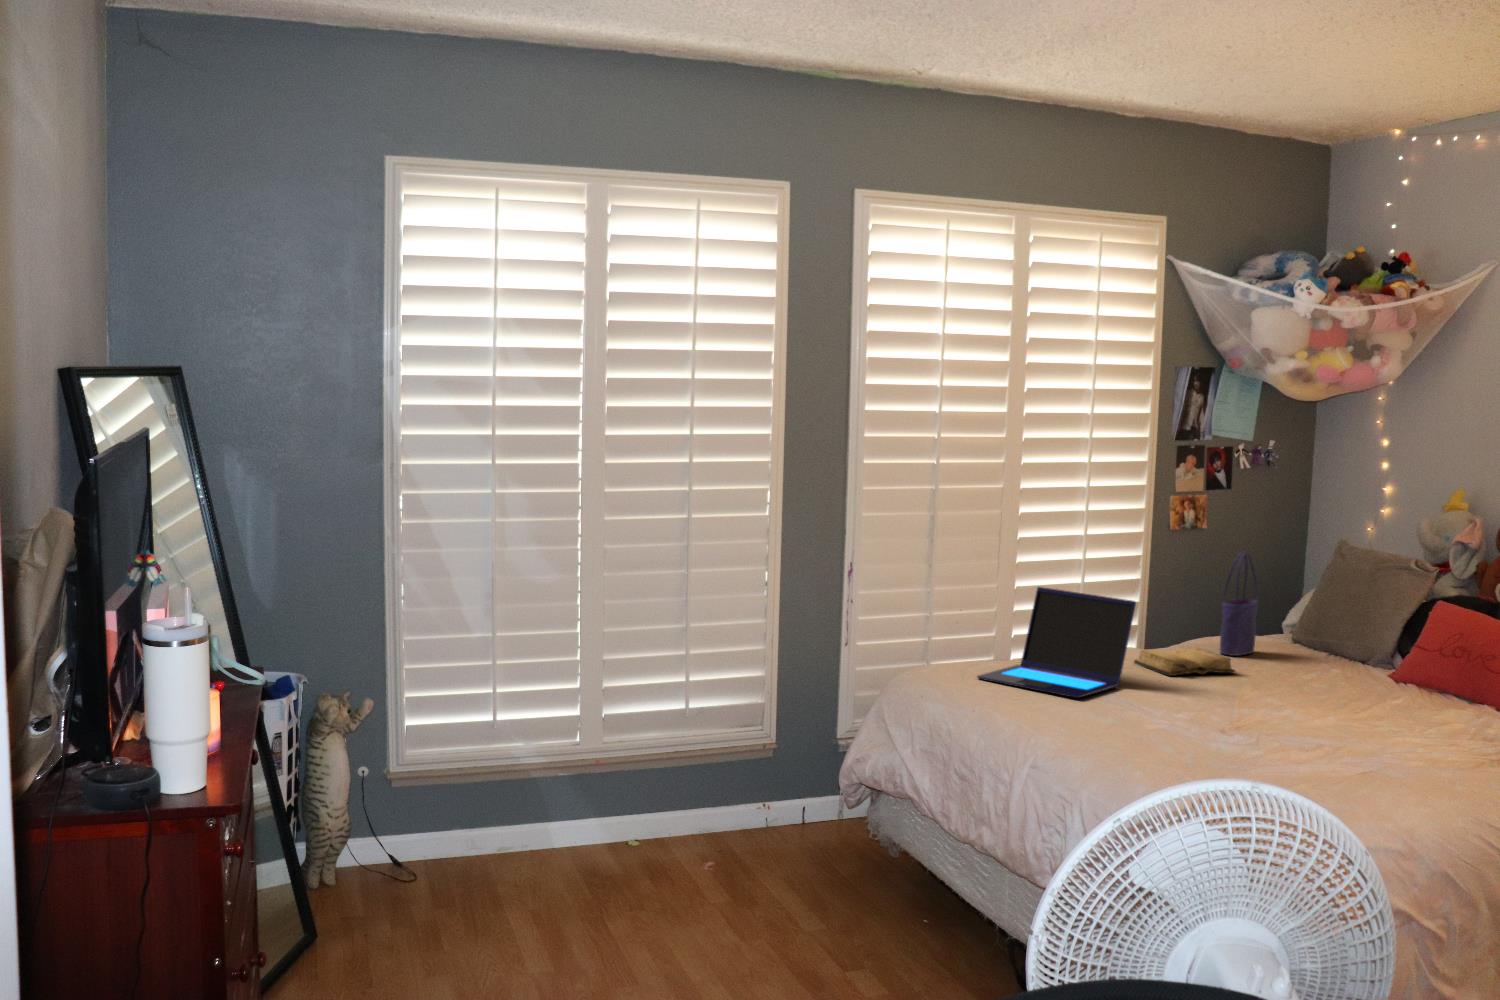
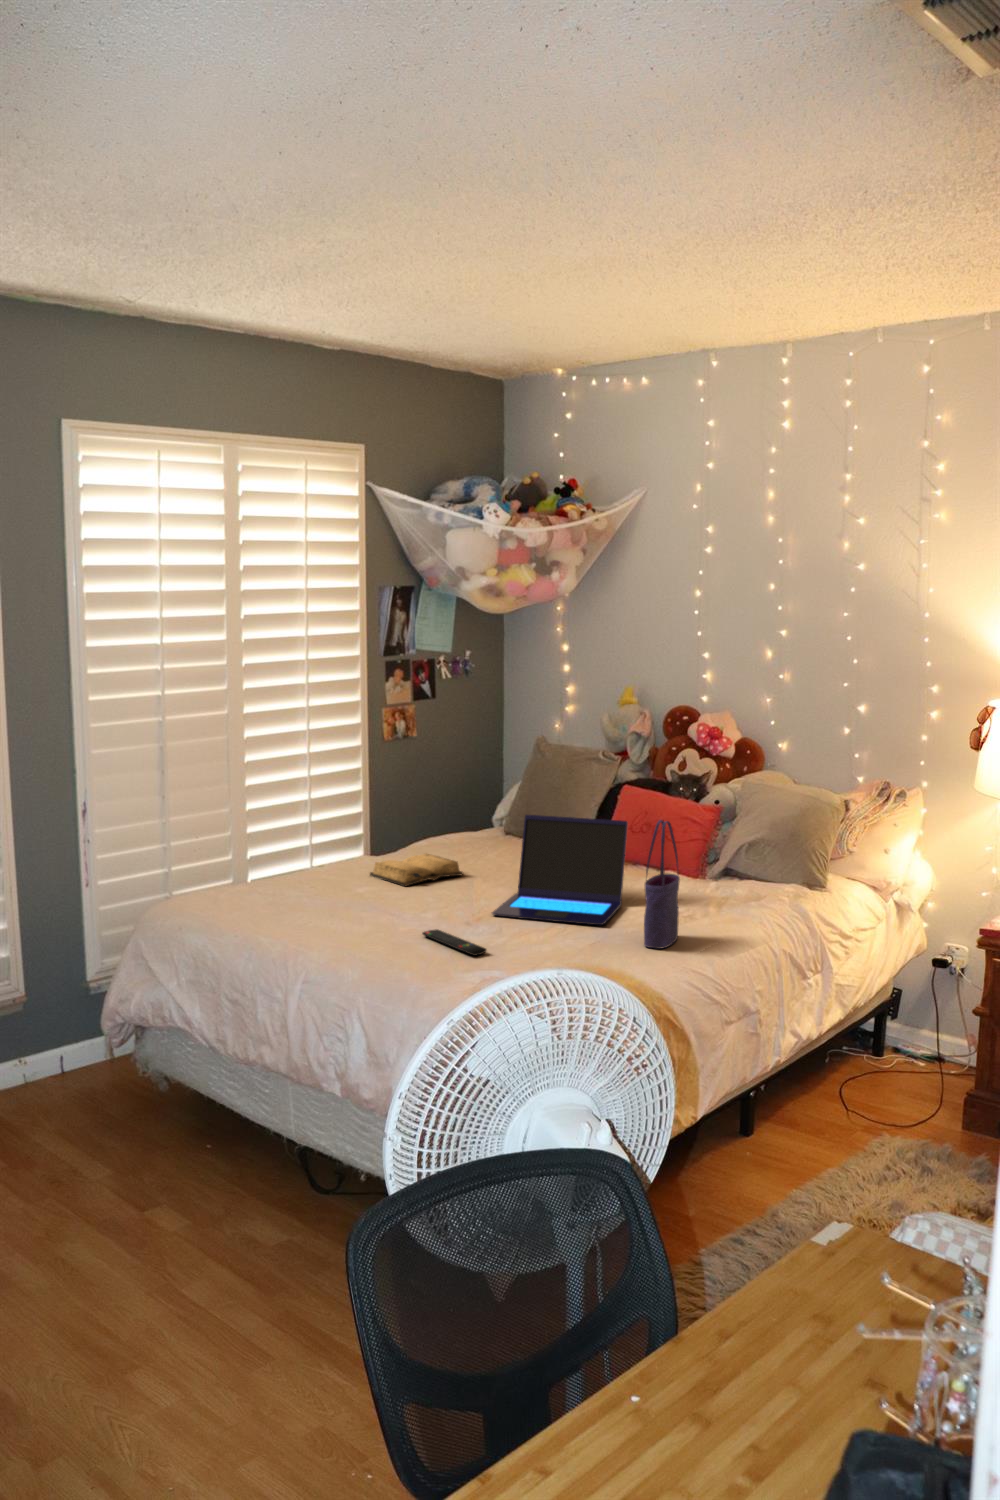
tote bag: present [1220,552,1258,656] -> present [644,820,680,949]
laptop: present [977,587,1136,698] -> present [492,815,628,925]
remote control: none [1176,714,1240,740] -> present [422,929,486,955]

